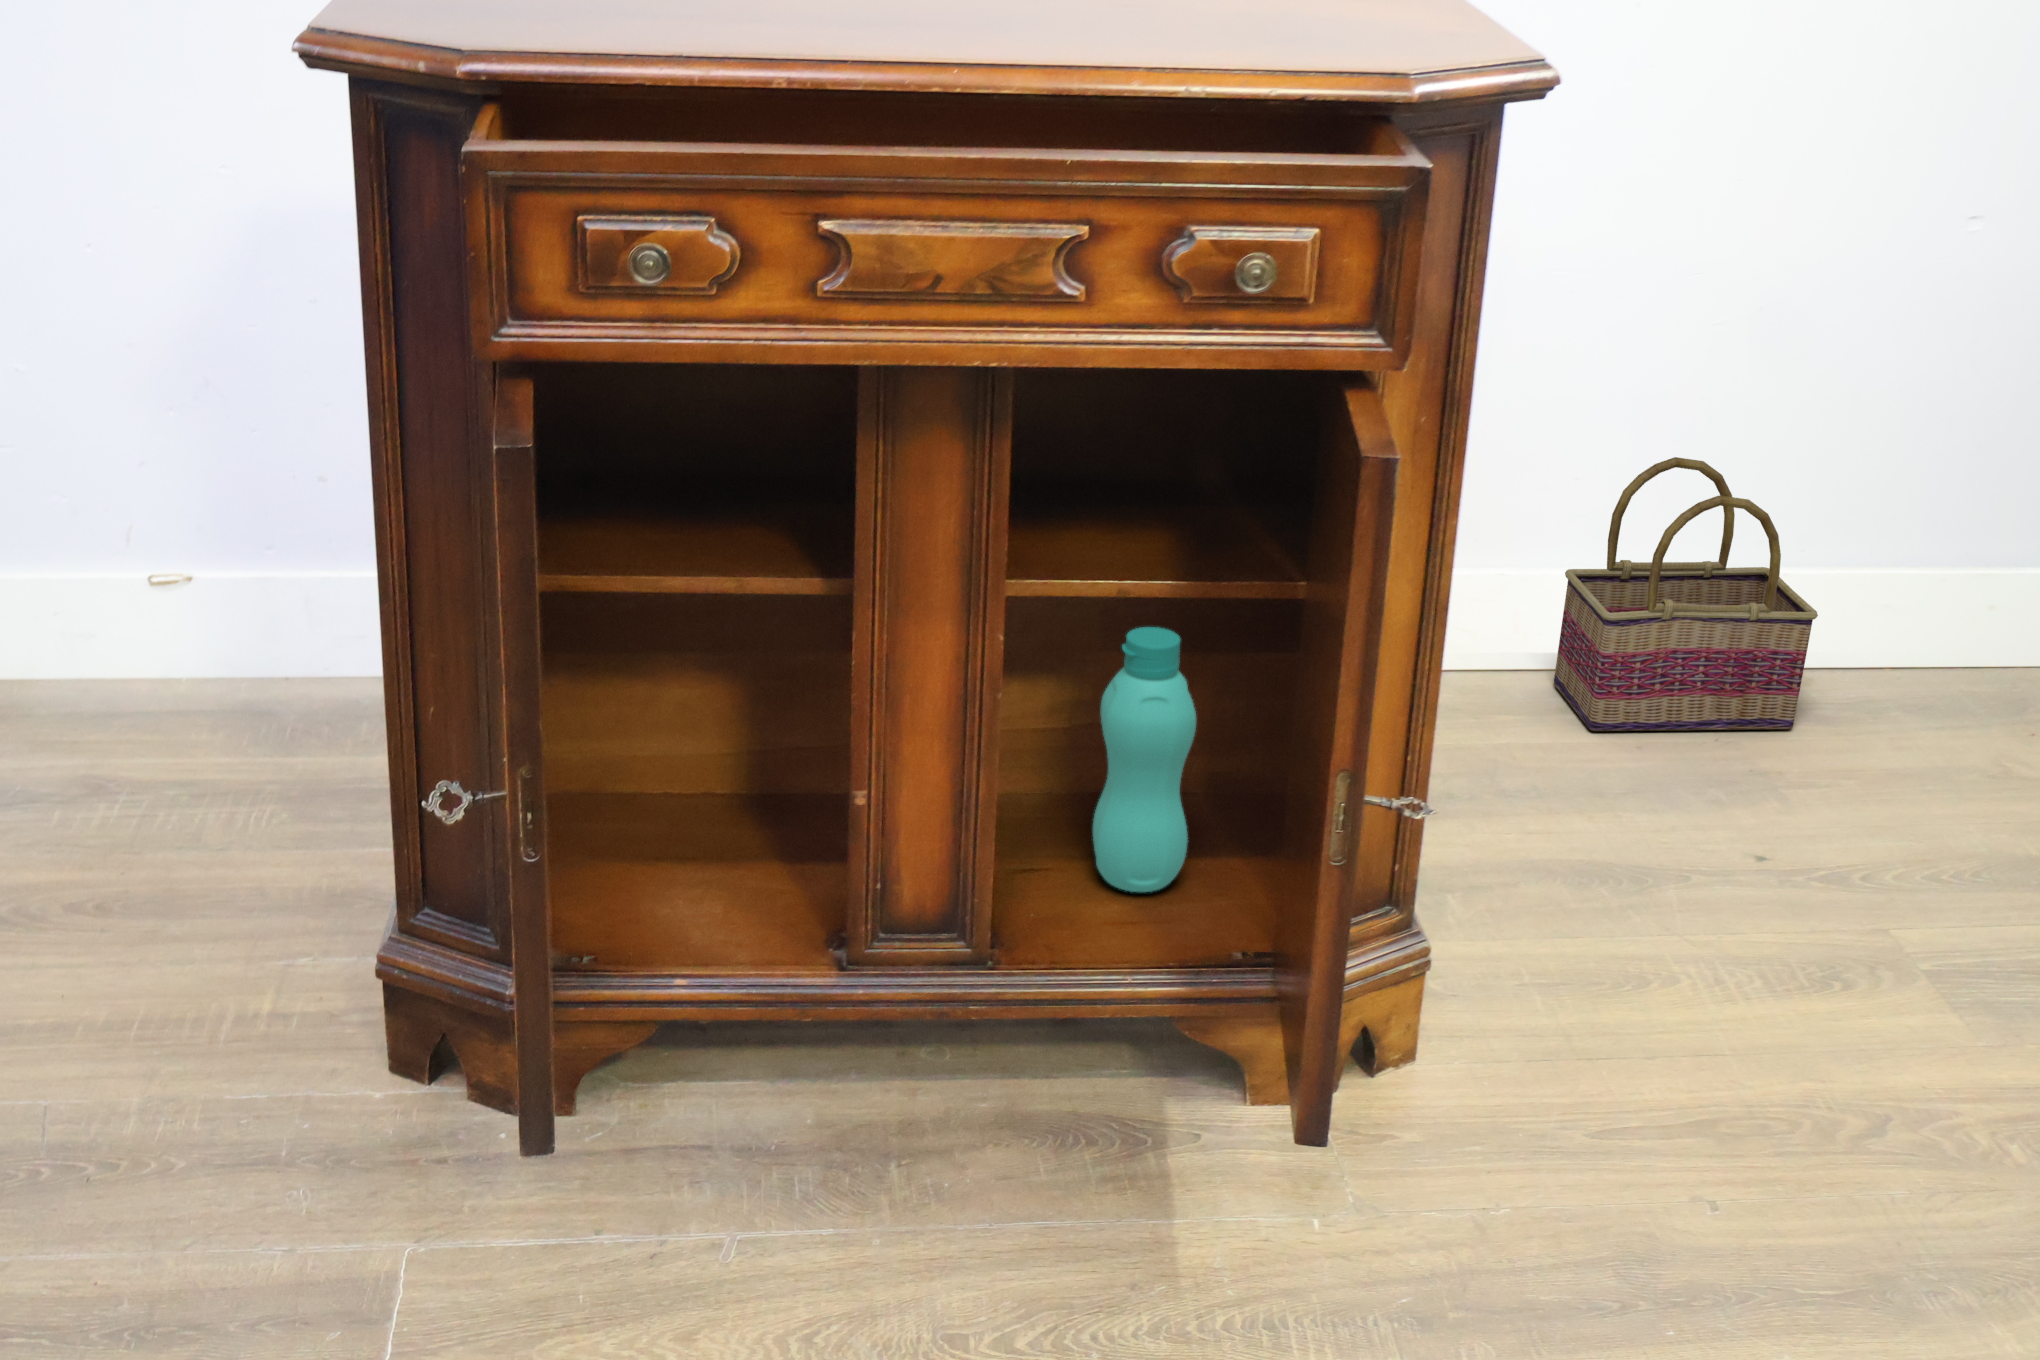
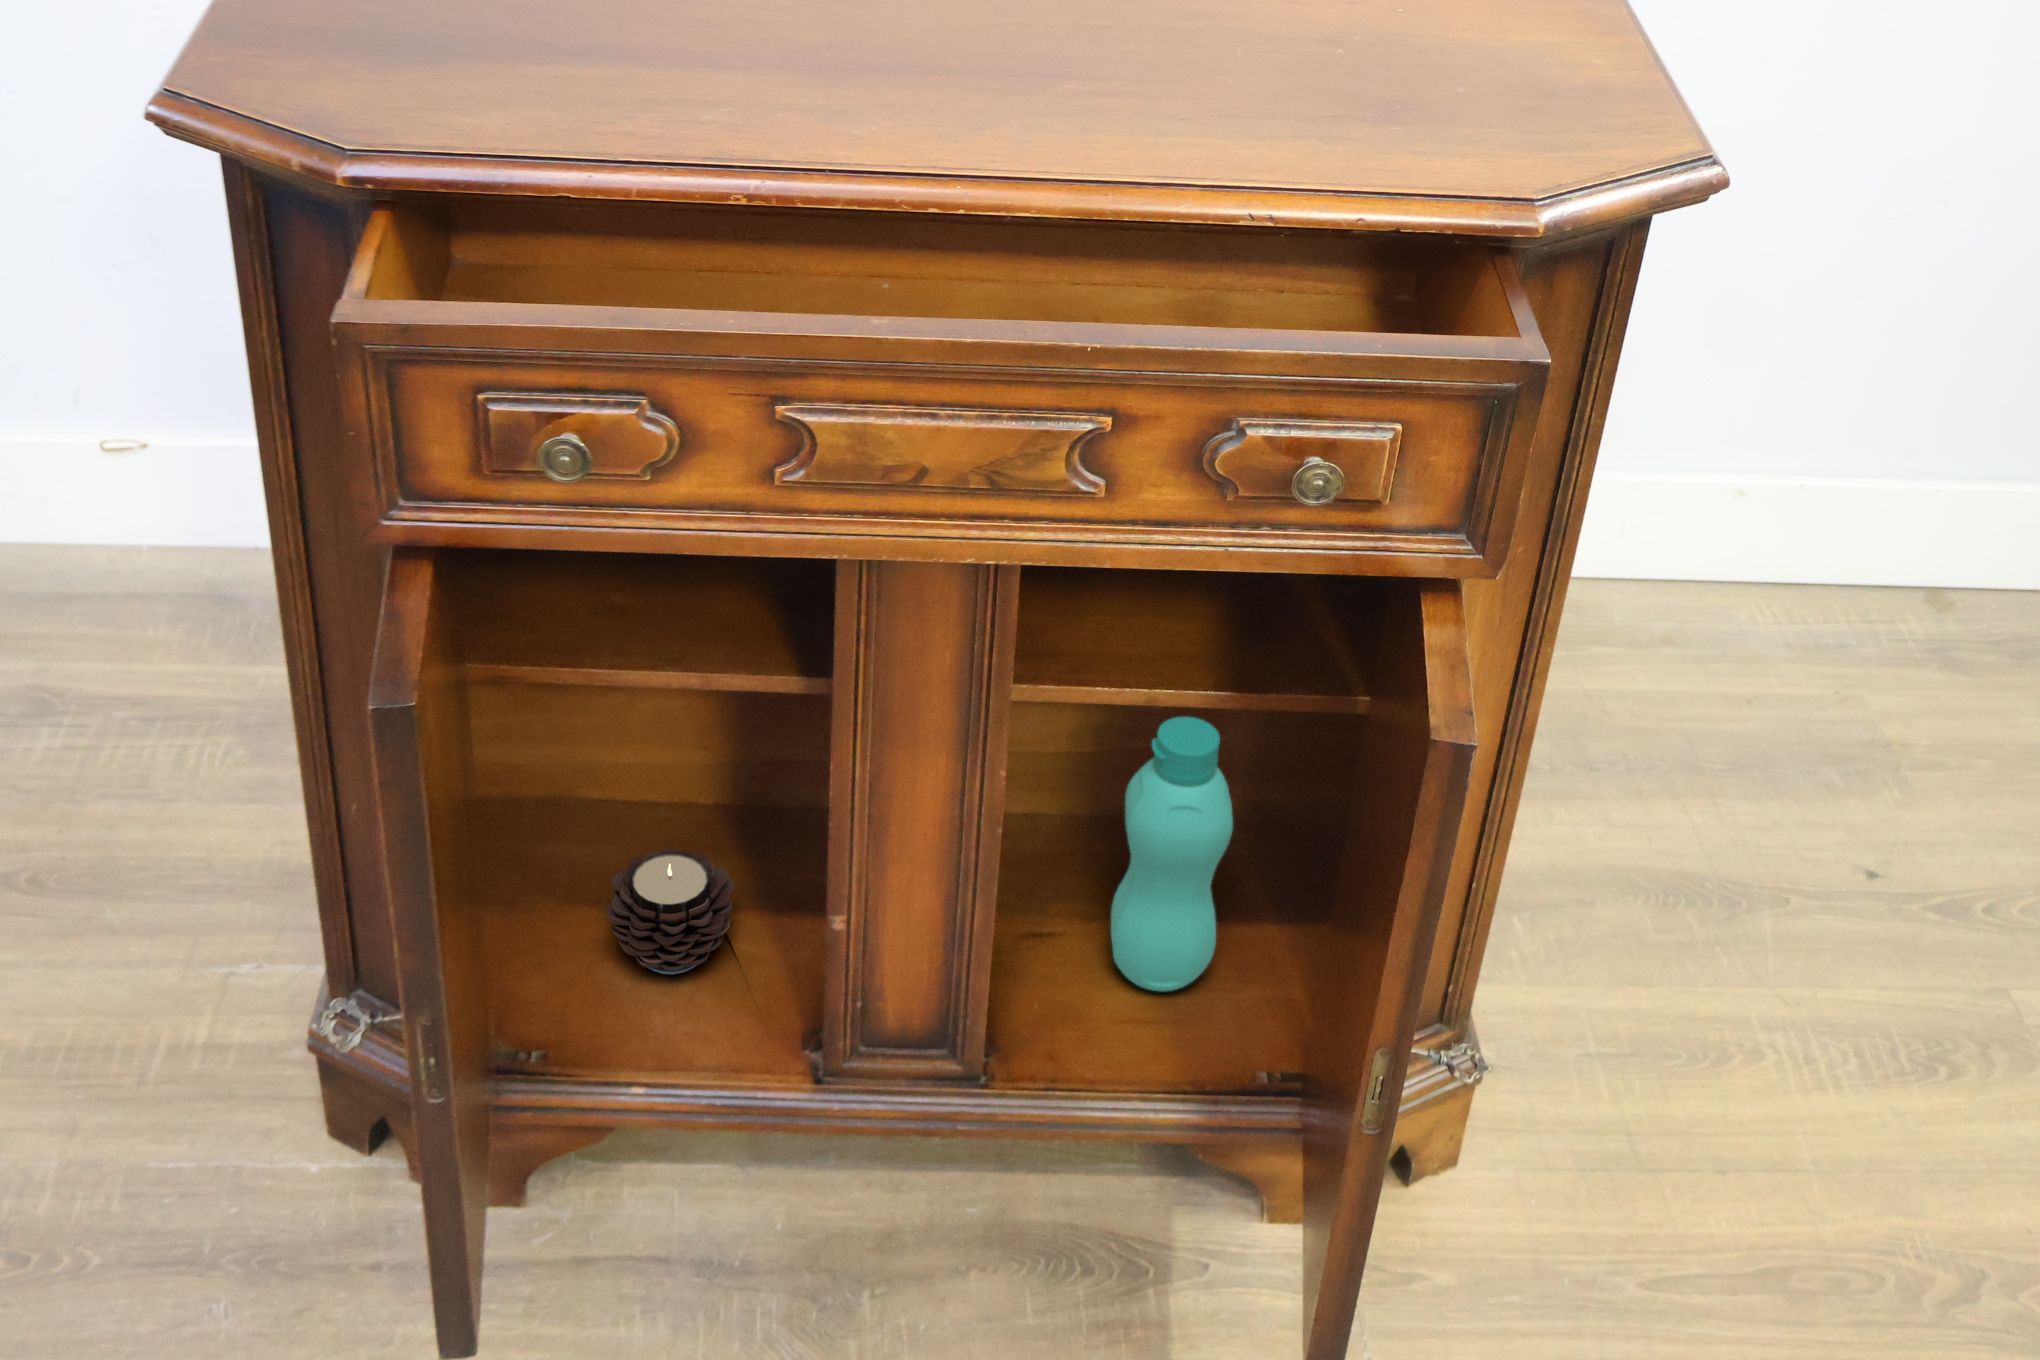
basket: present [1554,457,1818,731] -> none [1666,377,1978,688]
candle: none [643,790,757,899] -> present [606,847,735,974]

